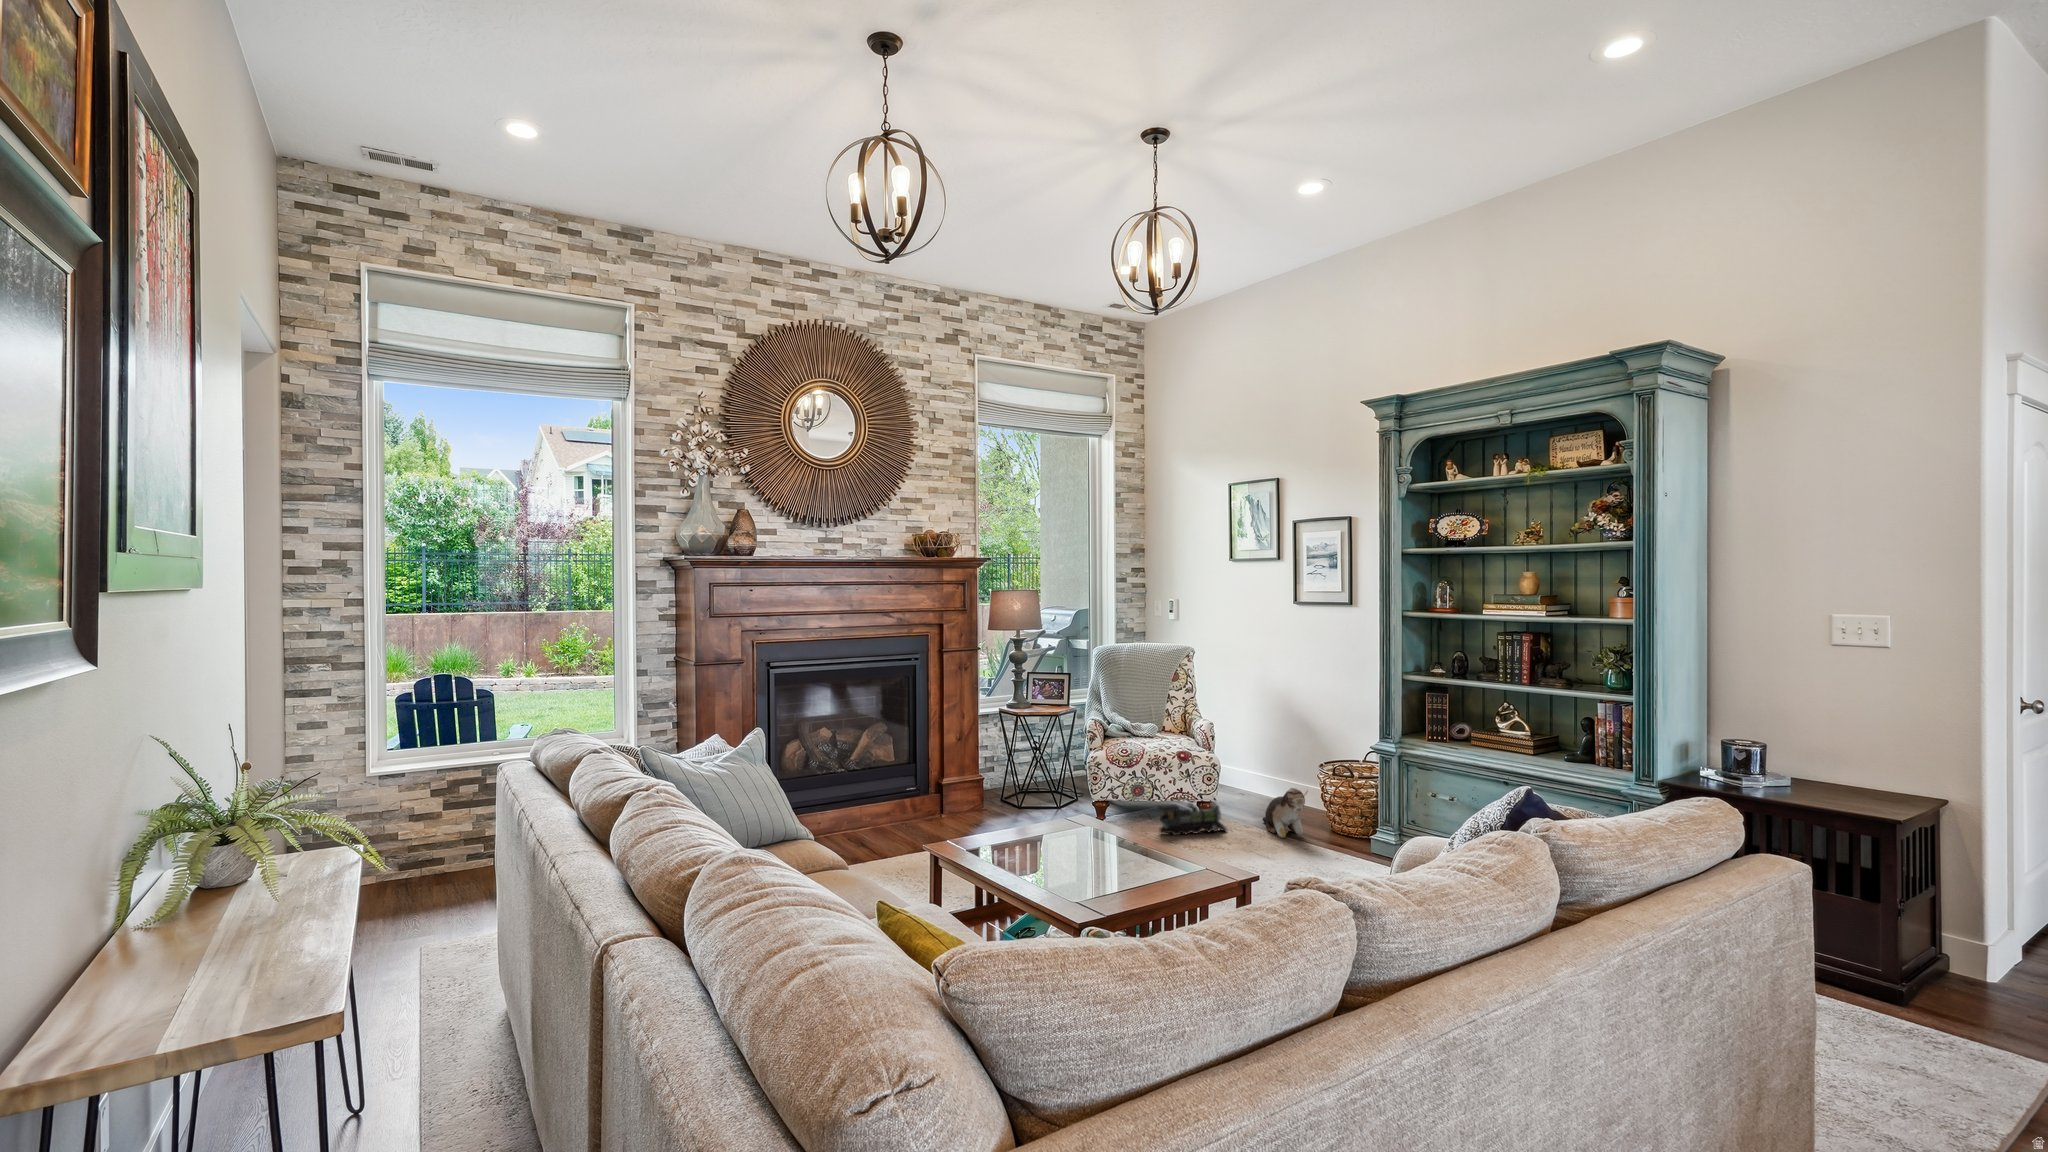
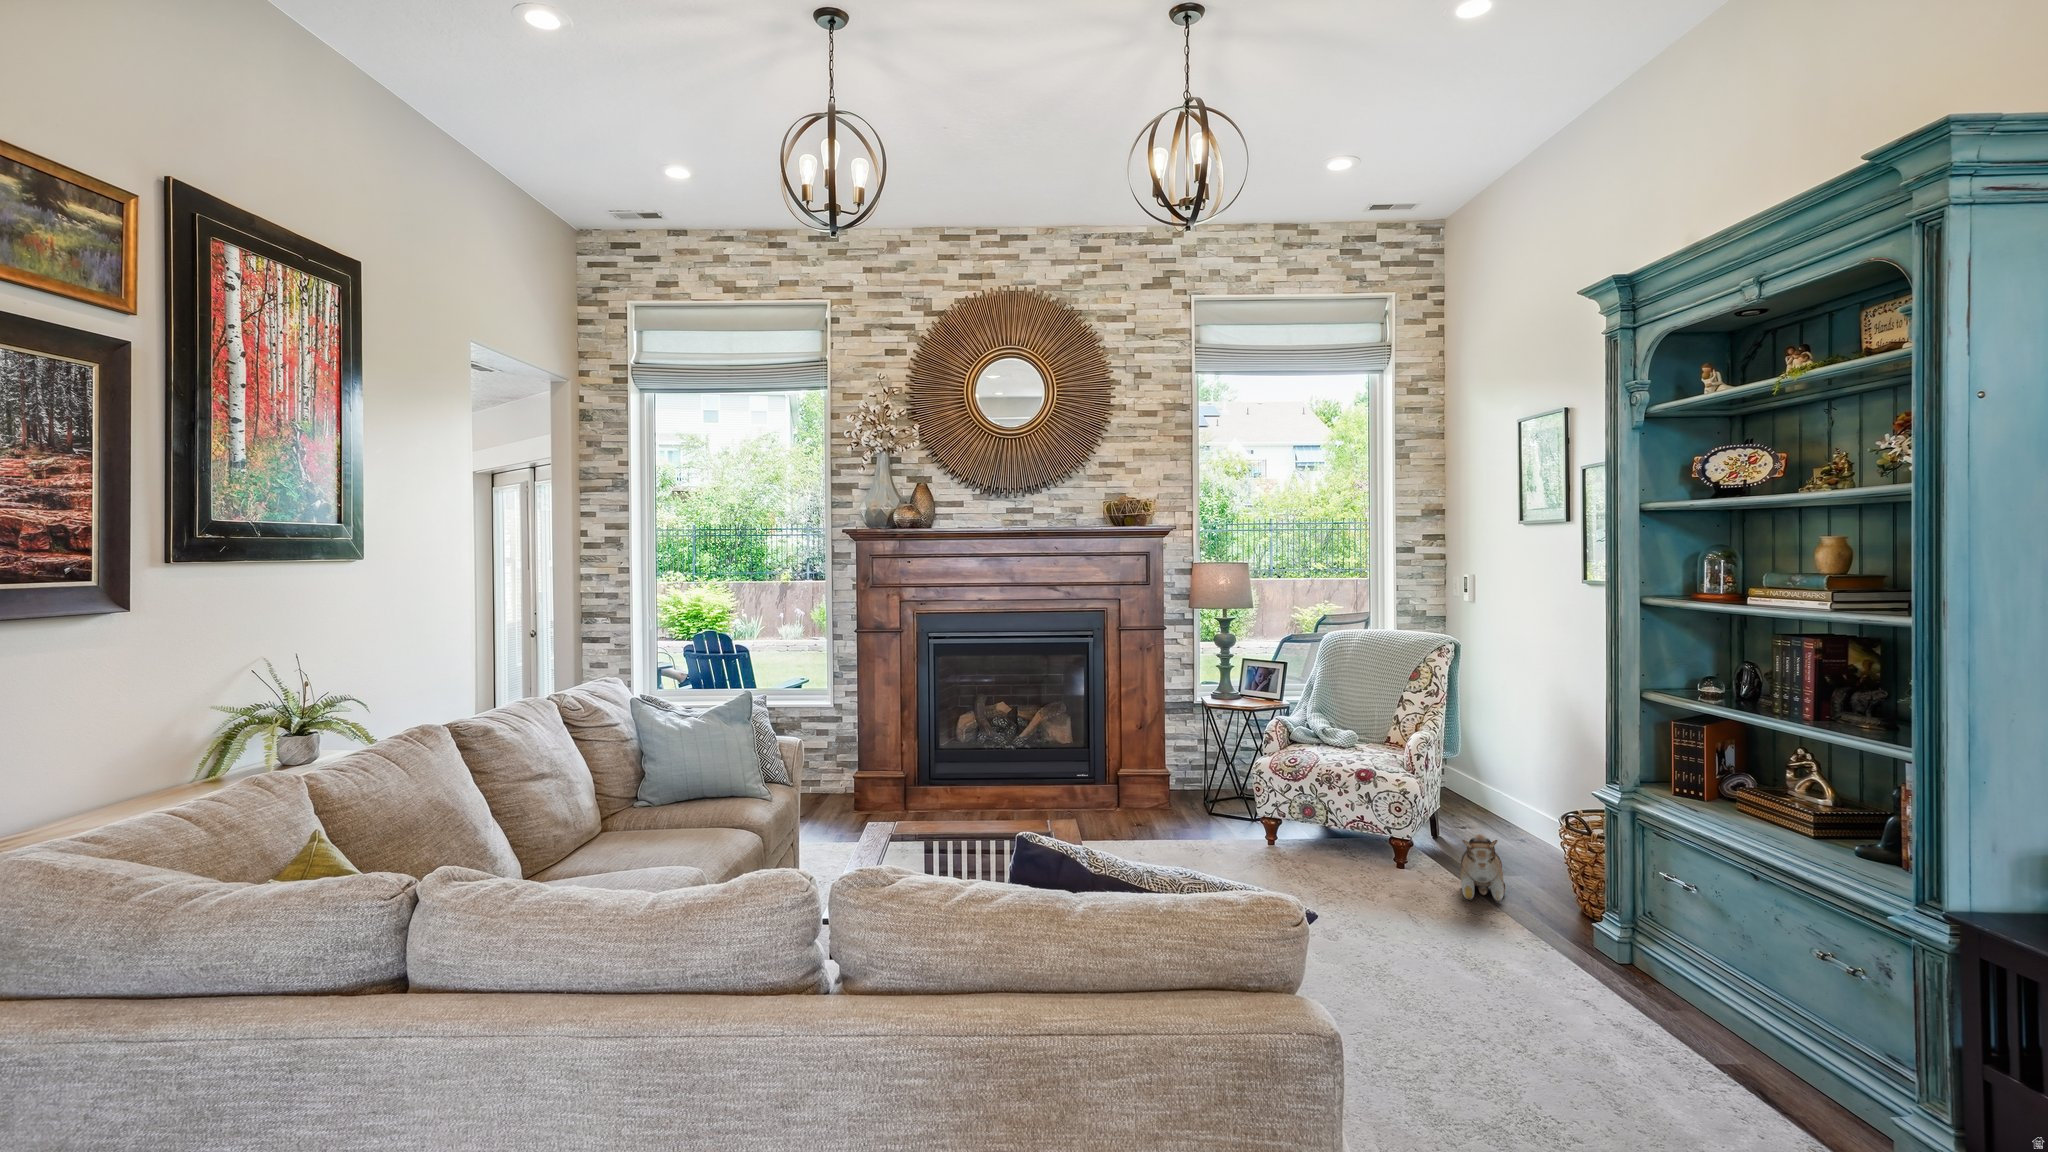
toy train: present [1157,802,1227,835] -> none [1308,828,1403,877]

